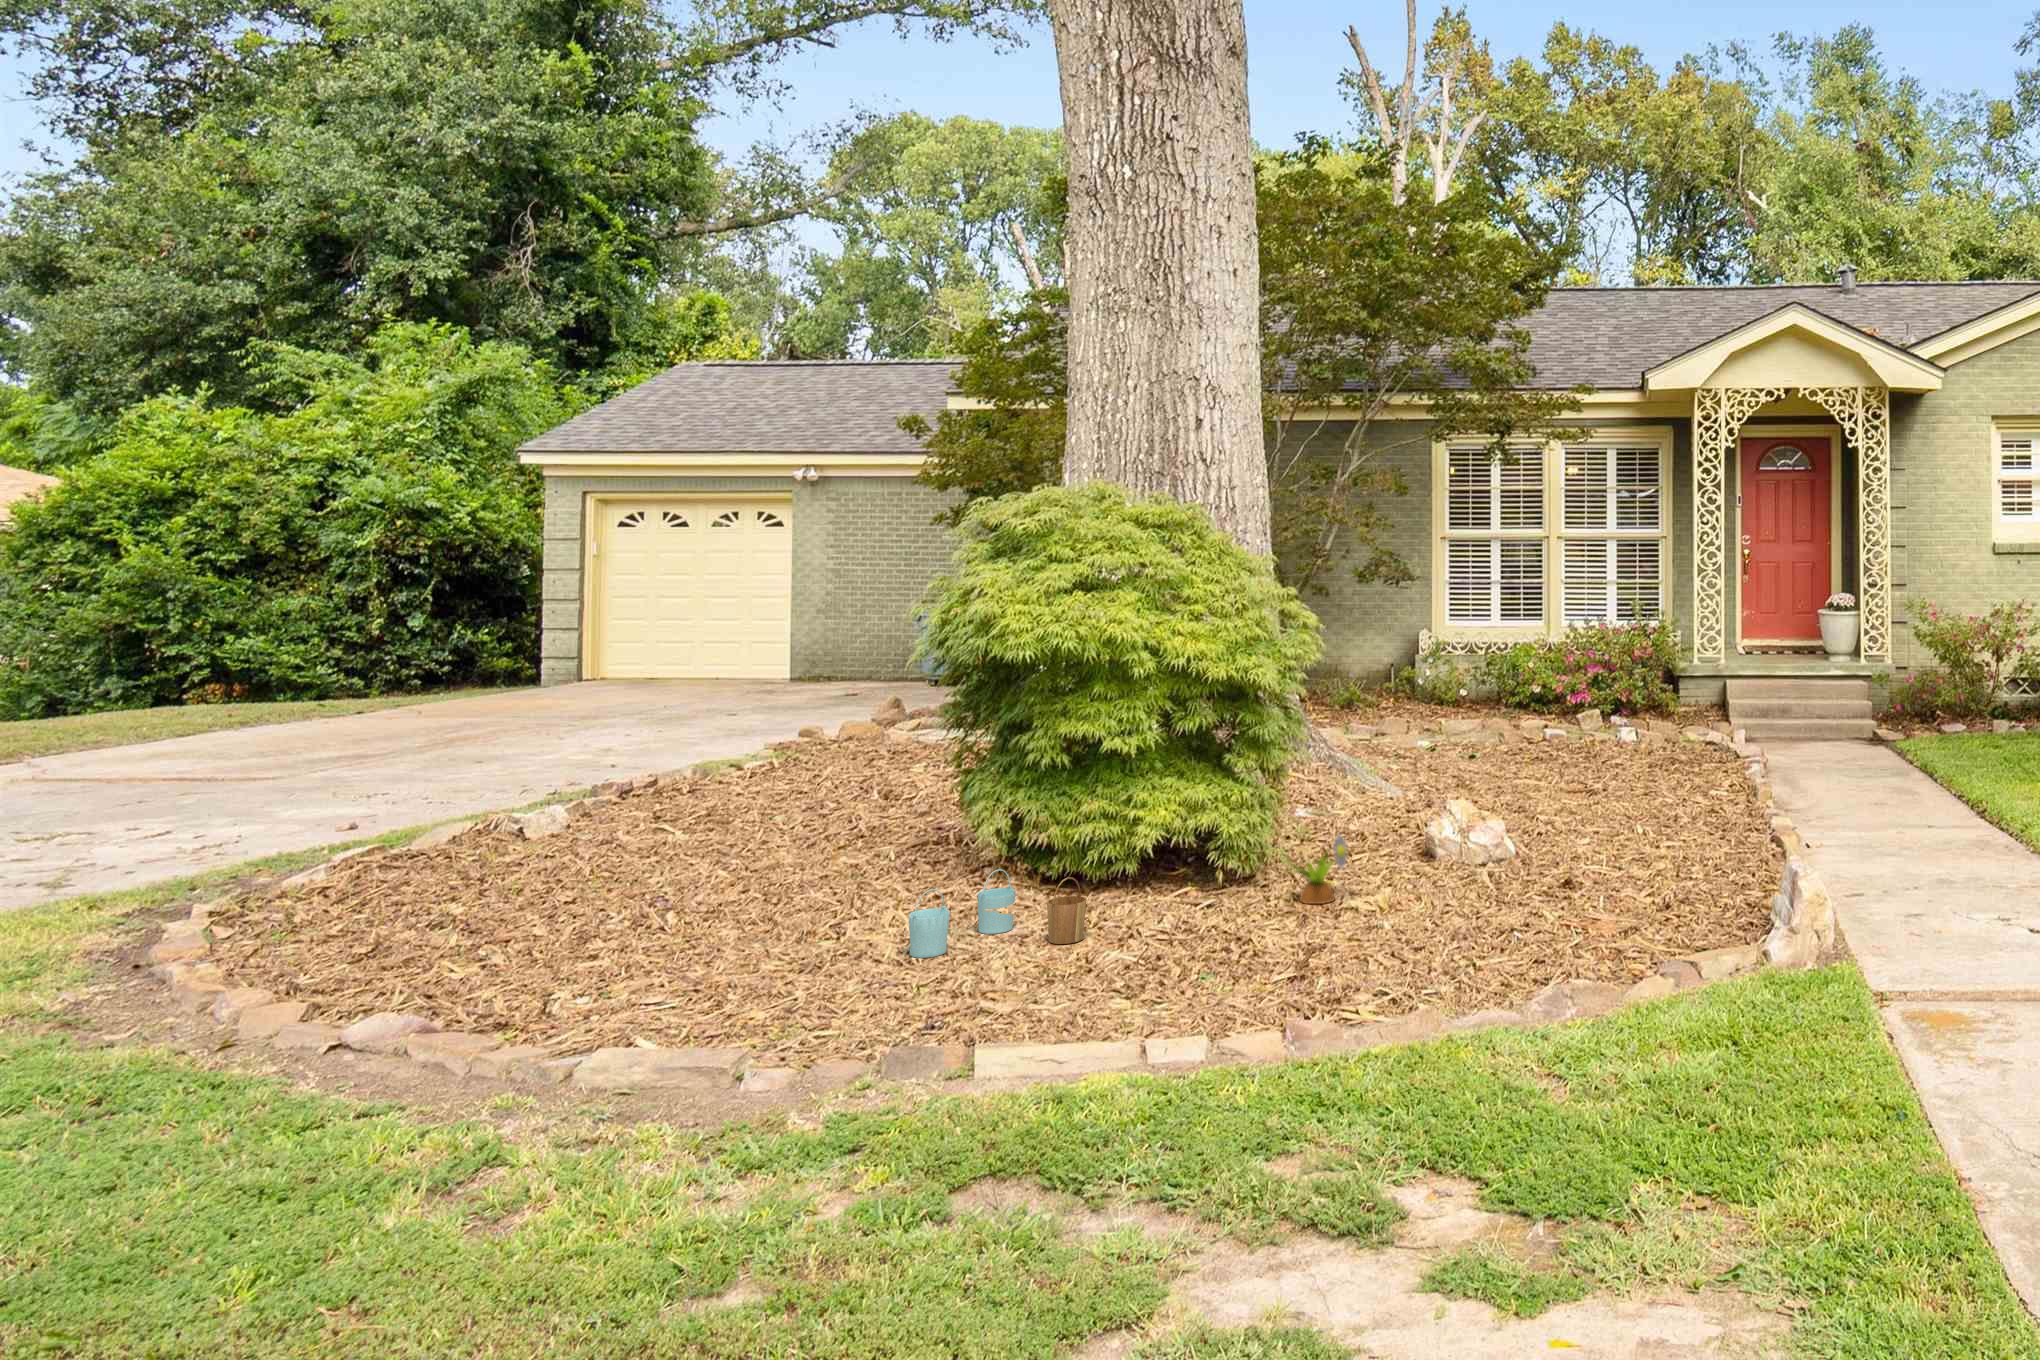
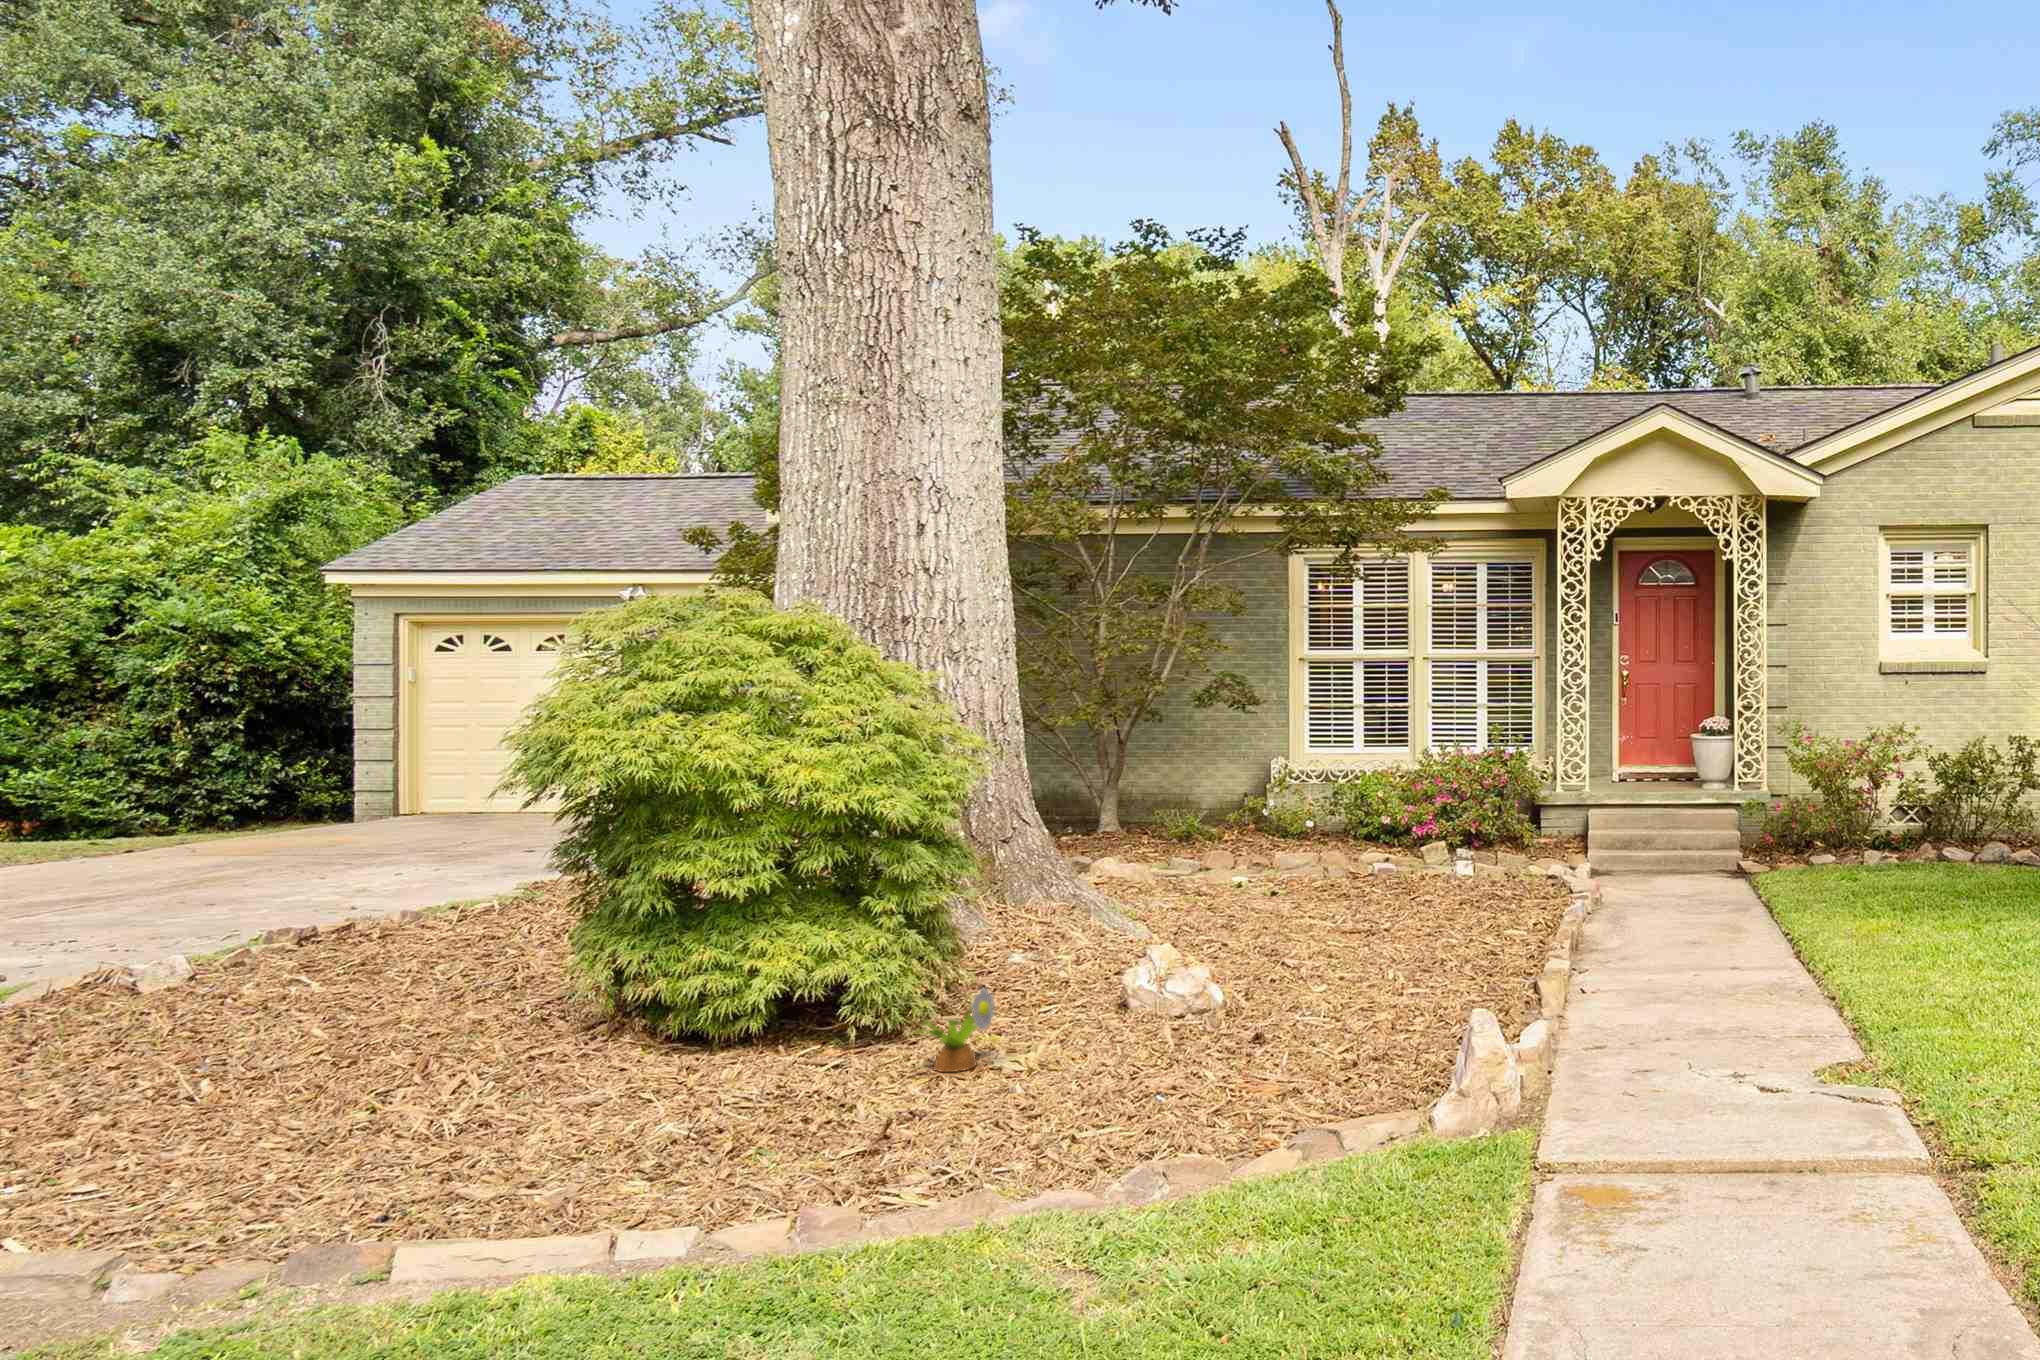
bucket: present [909,869,1087,958] -> none [412,1034,647,1145]

